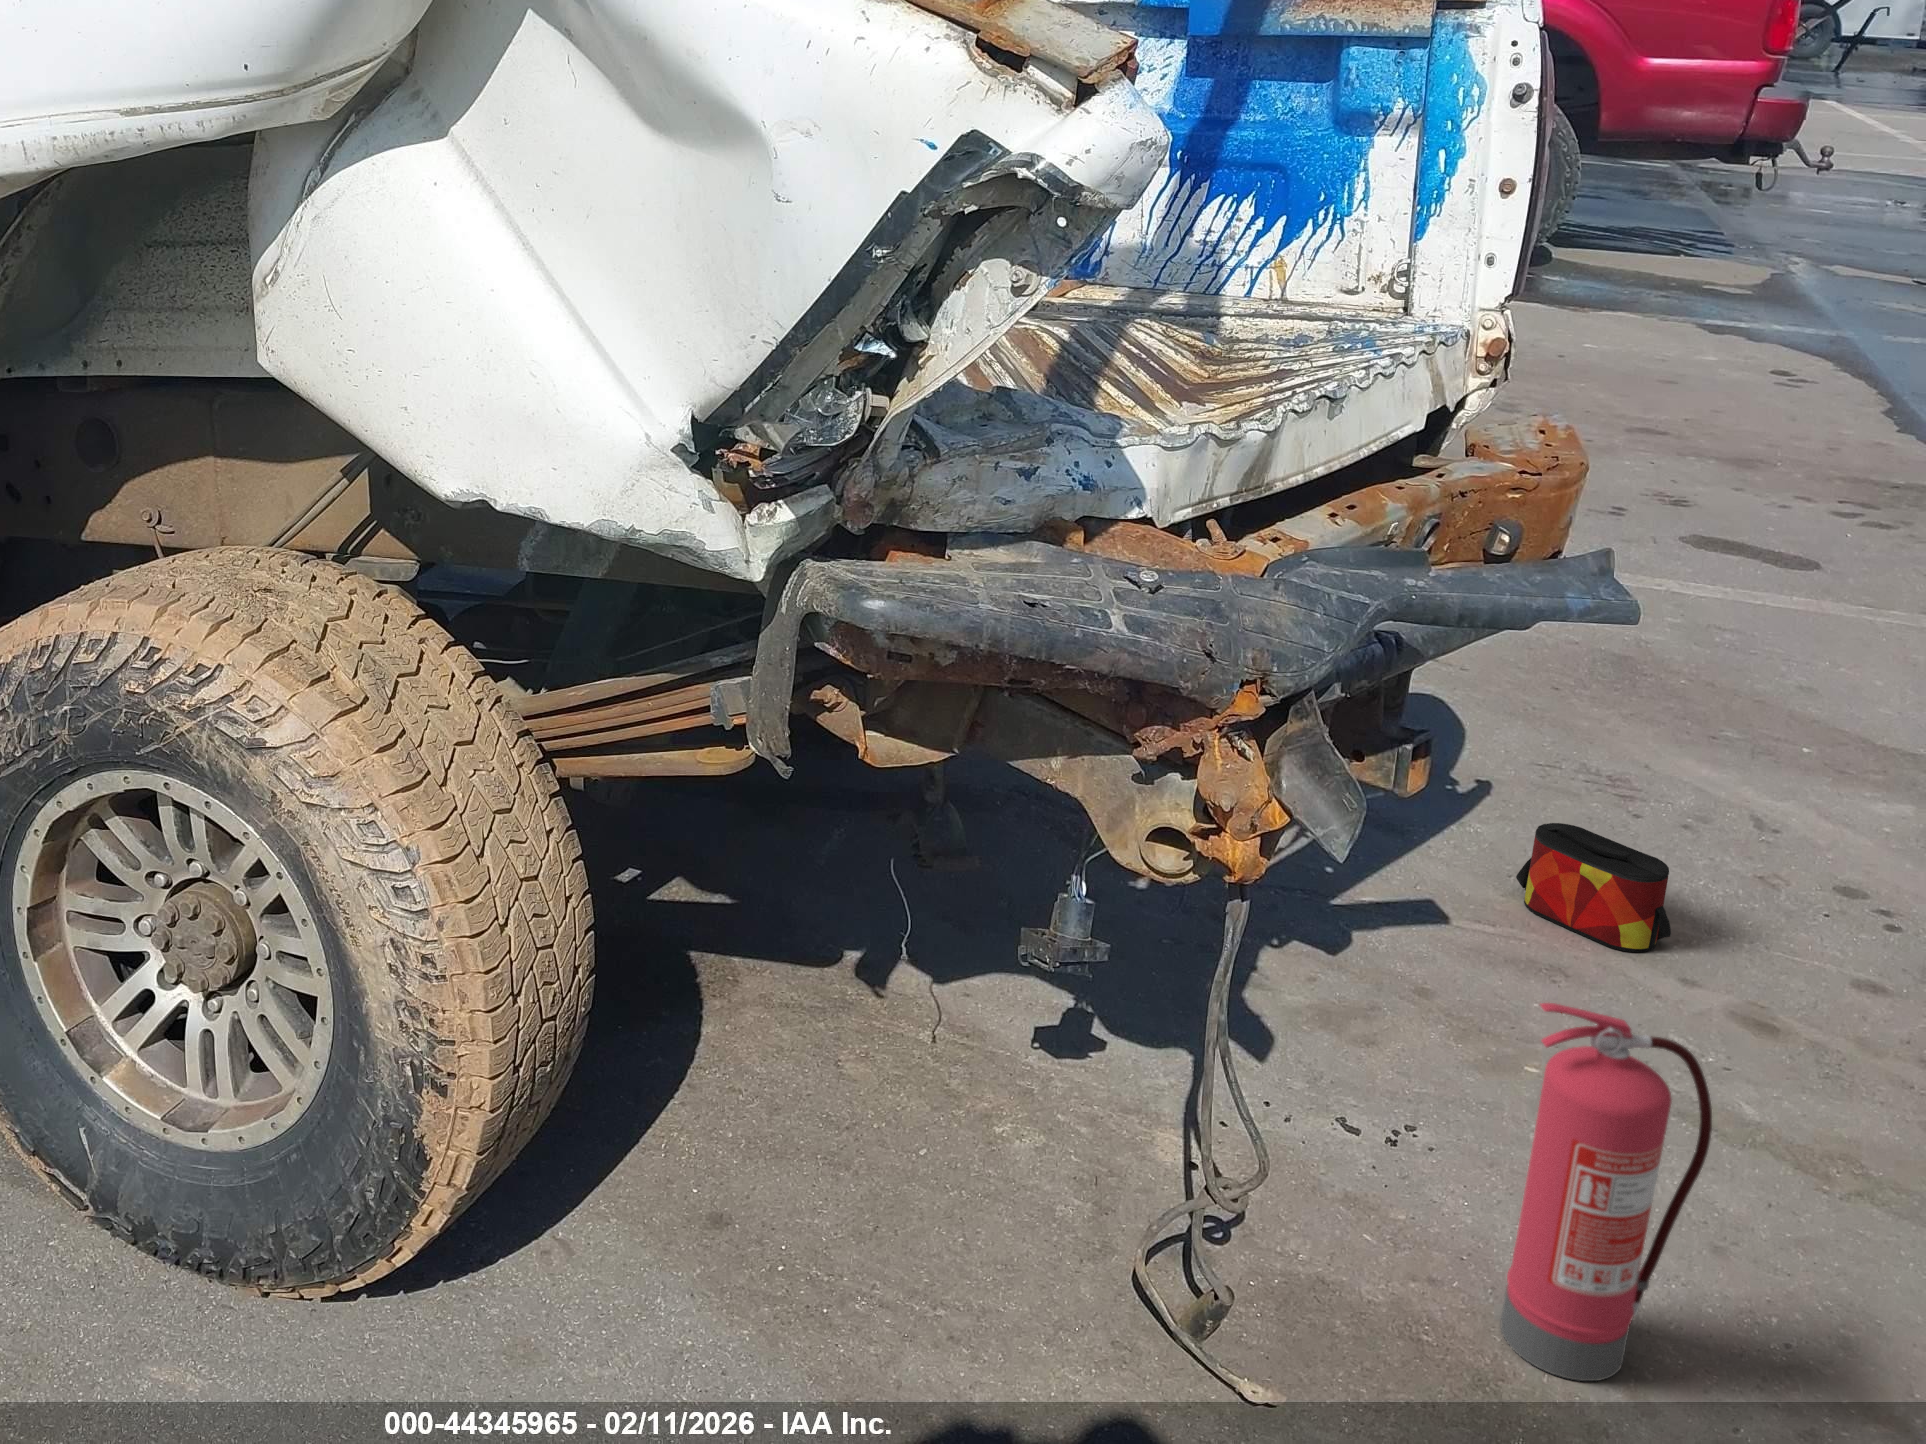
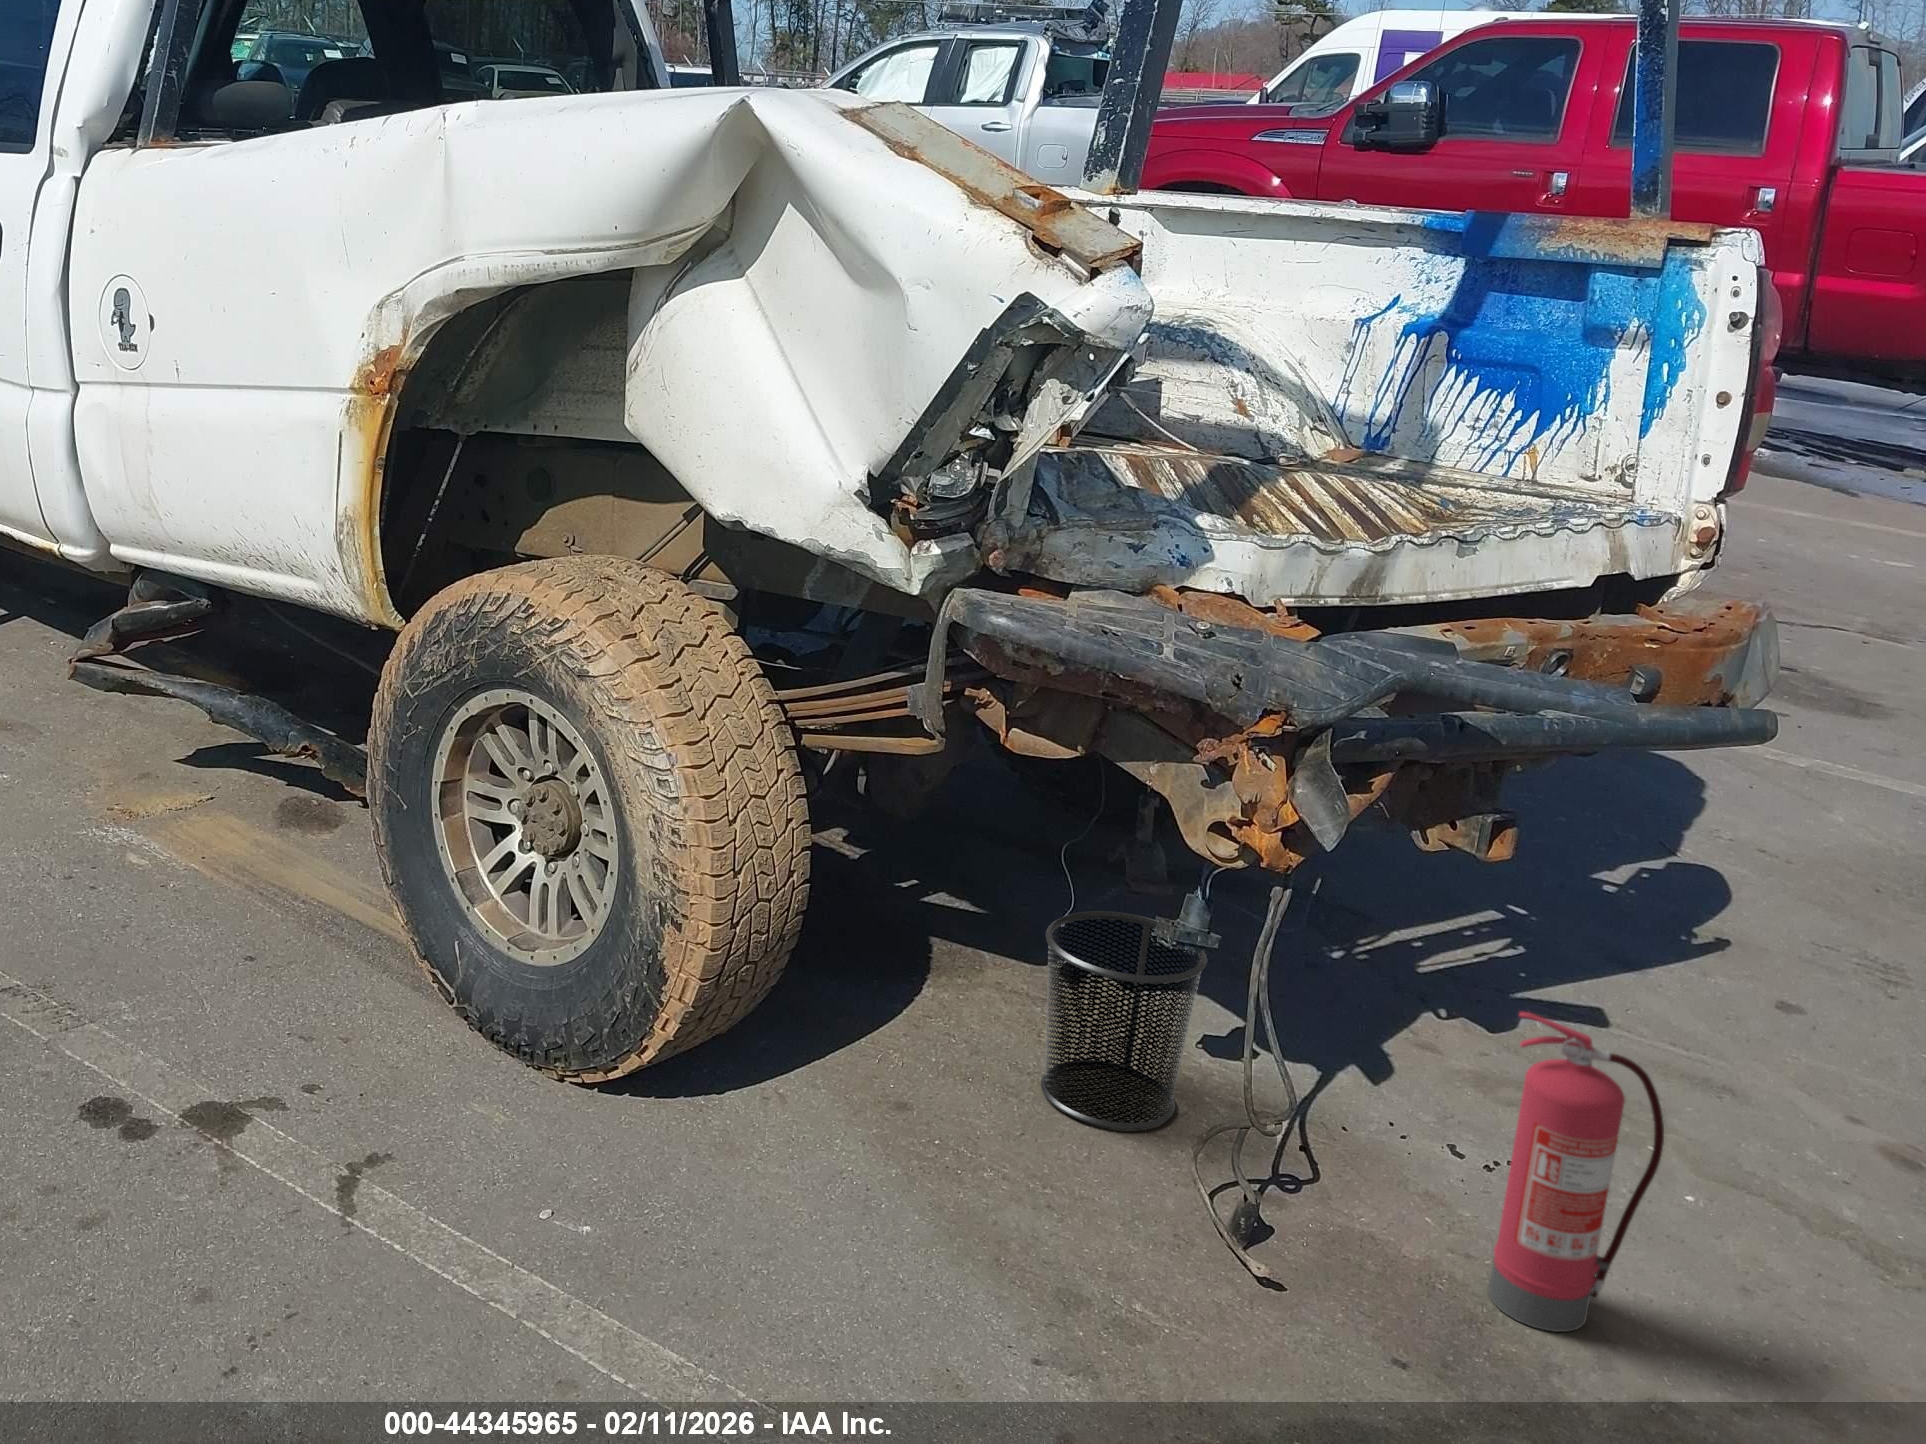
bag: present [1516,823,1671,952] -> none [1710,967,1836,1089]
trash can: none [879,911,1085,1196] -> present [1041,911,1207,1130]

